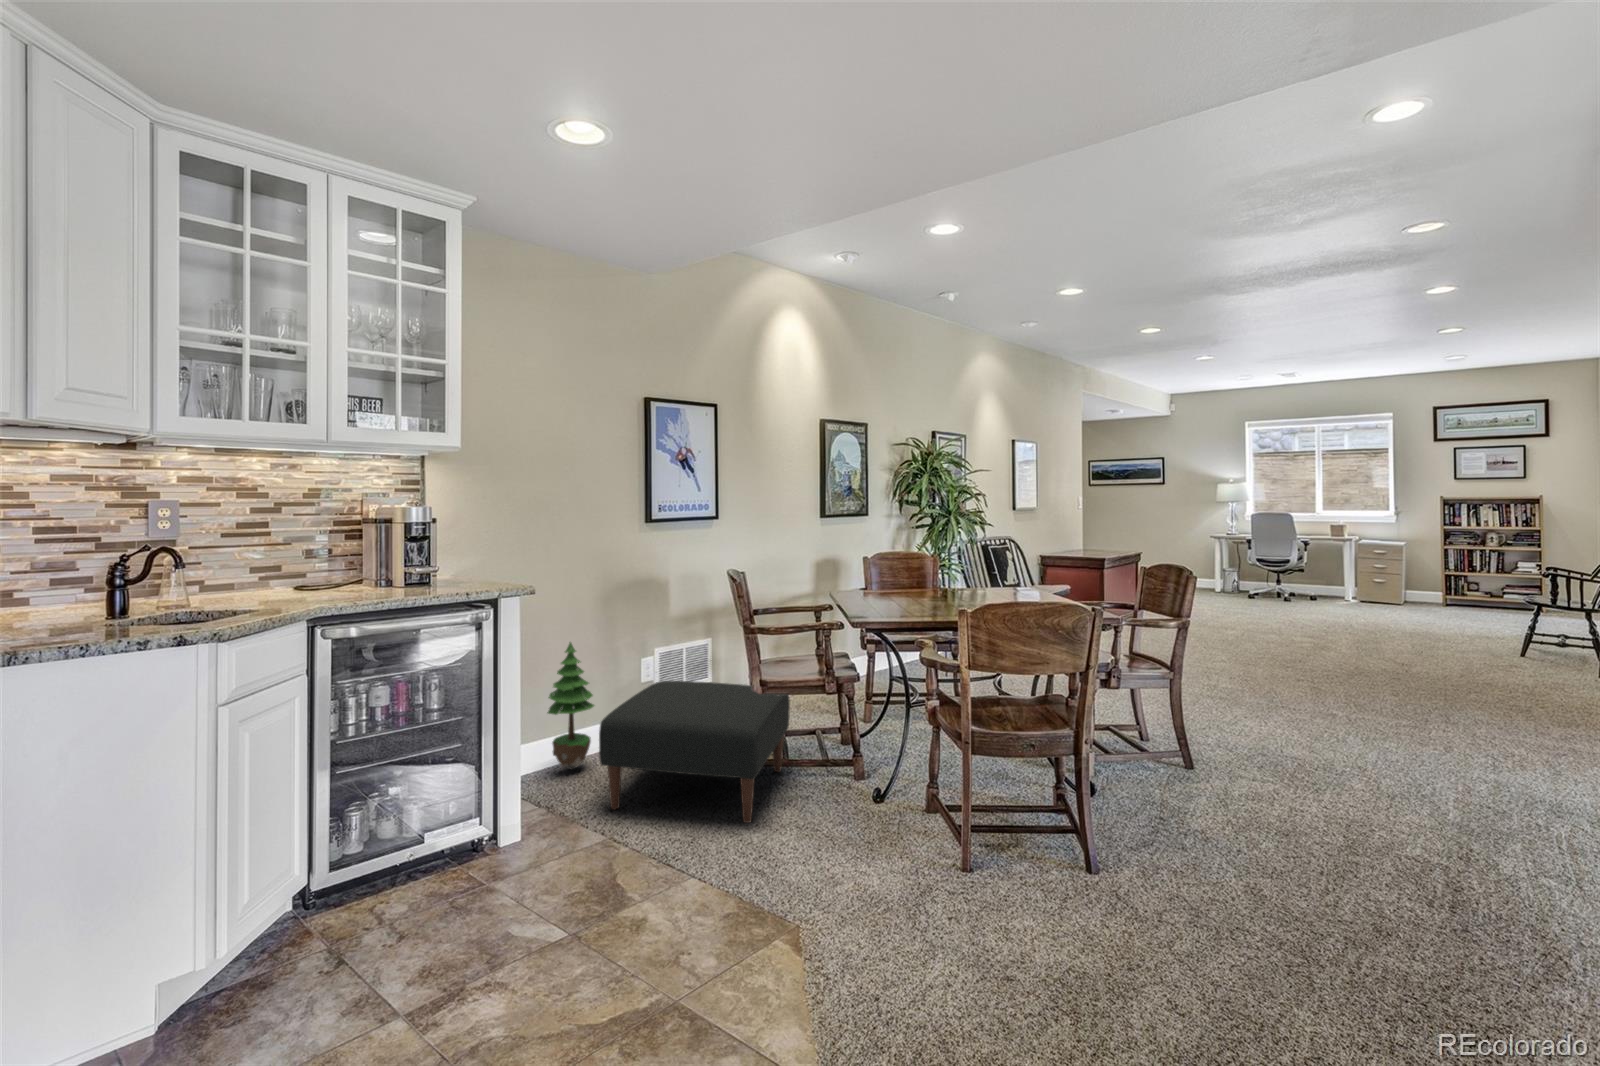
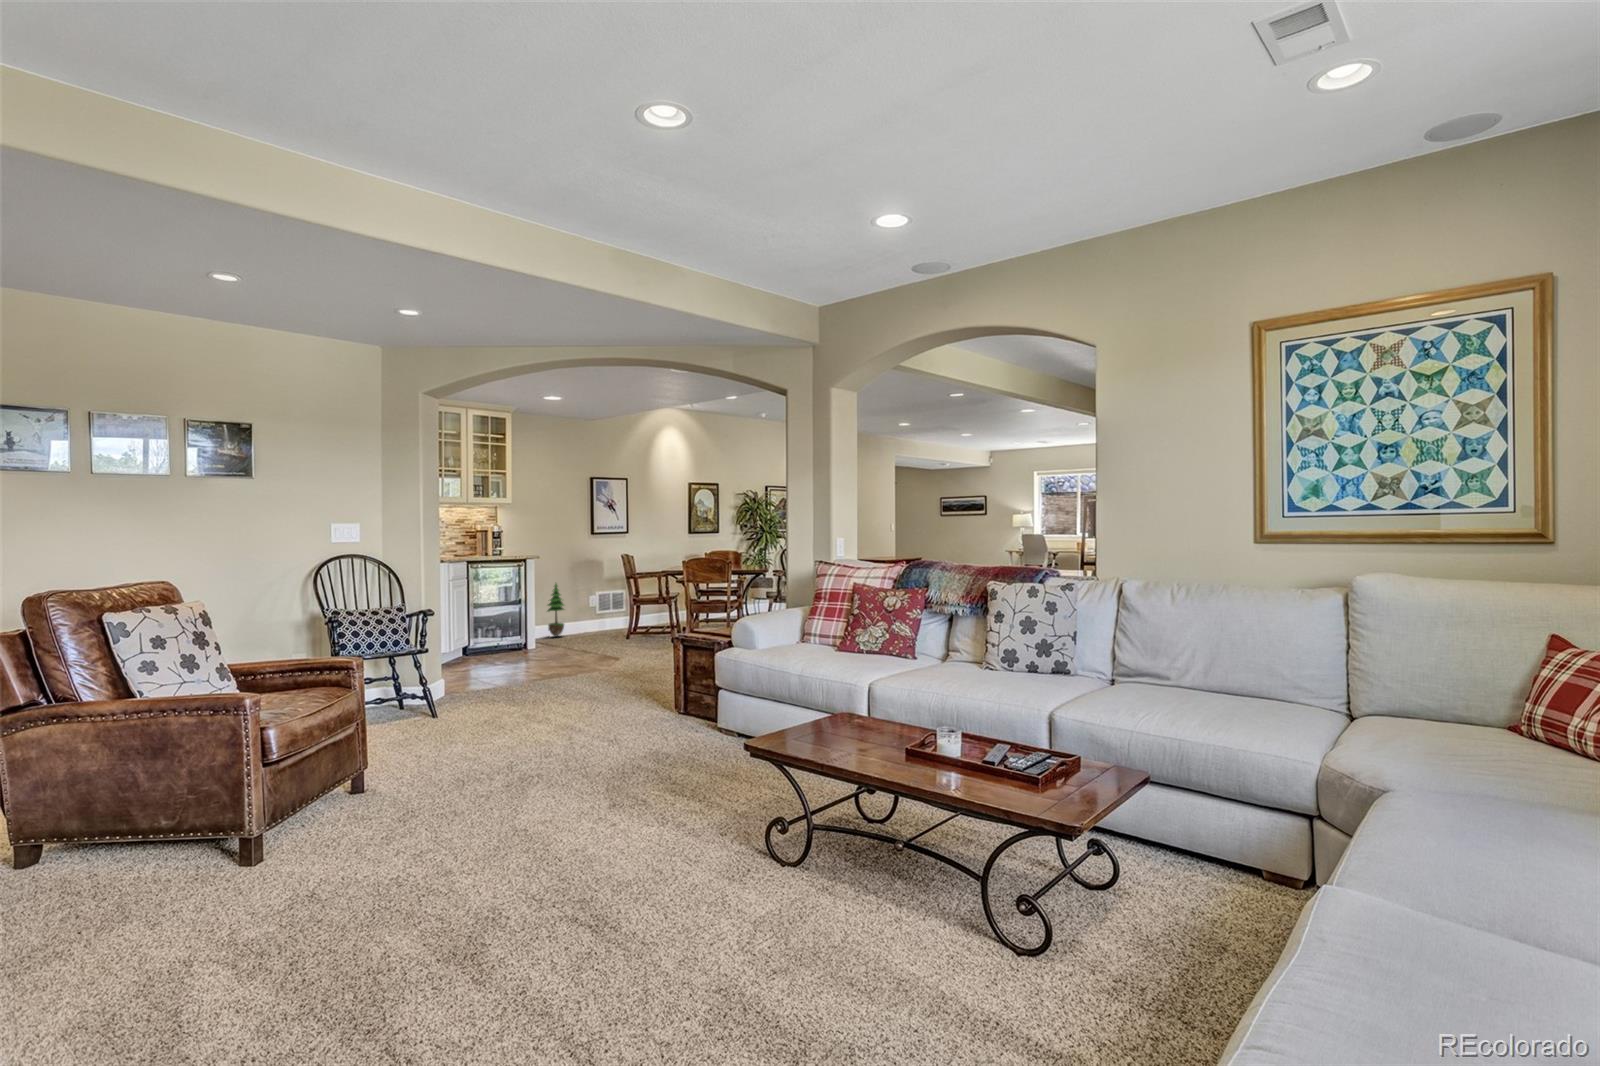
ottoman: present [599,681,790,823] -> none [564,601,647,645]

